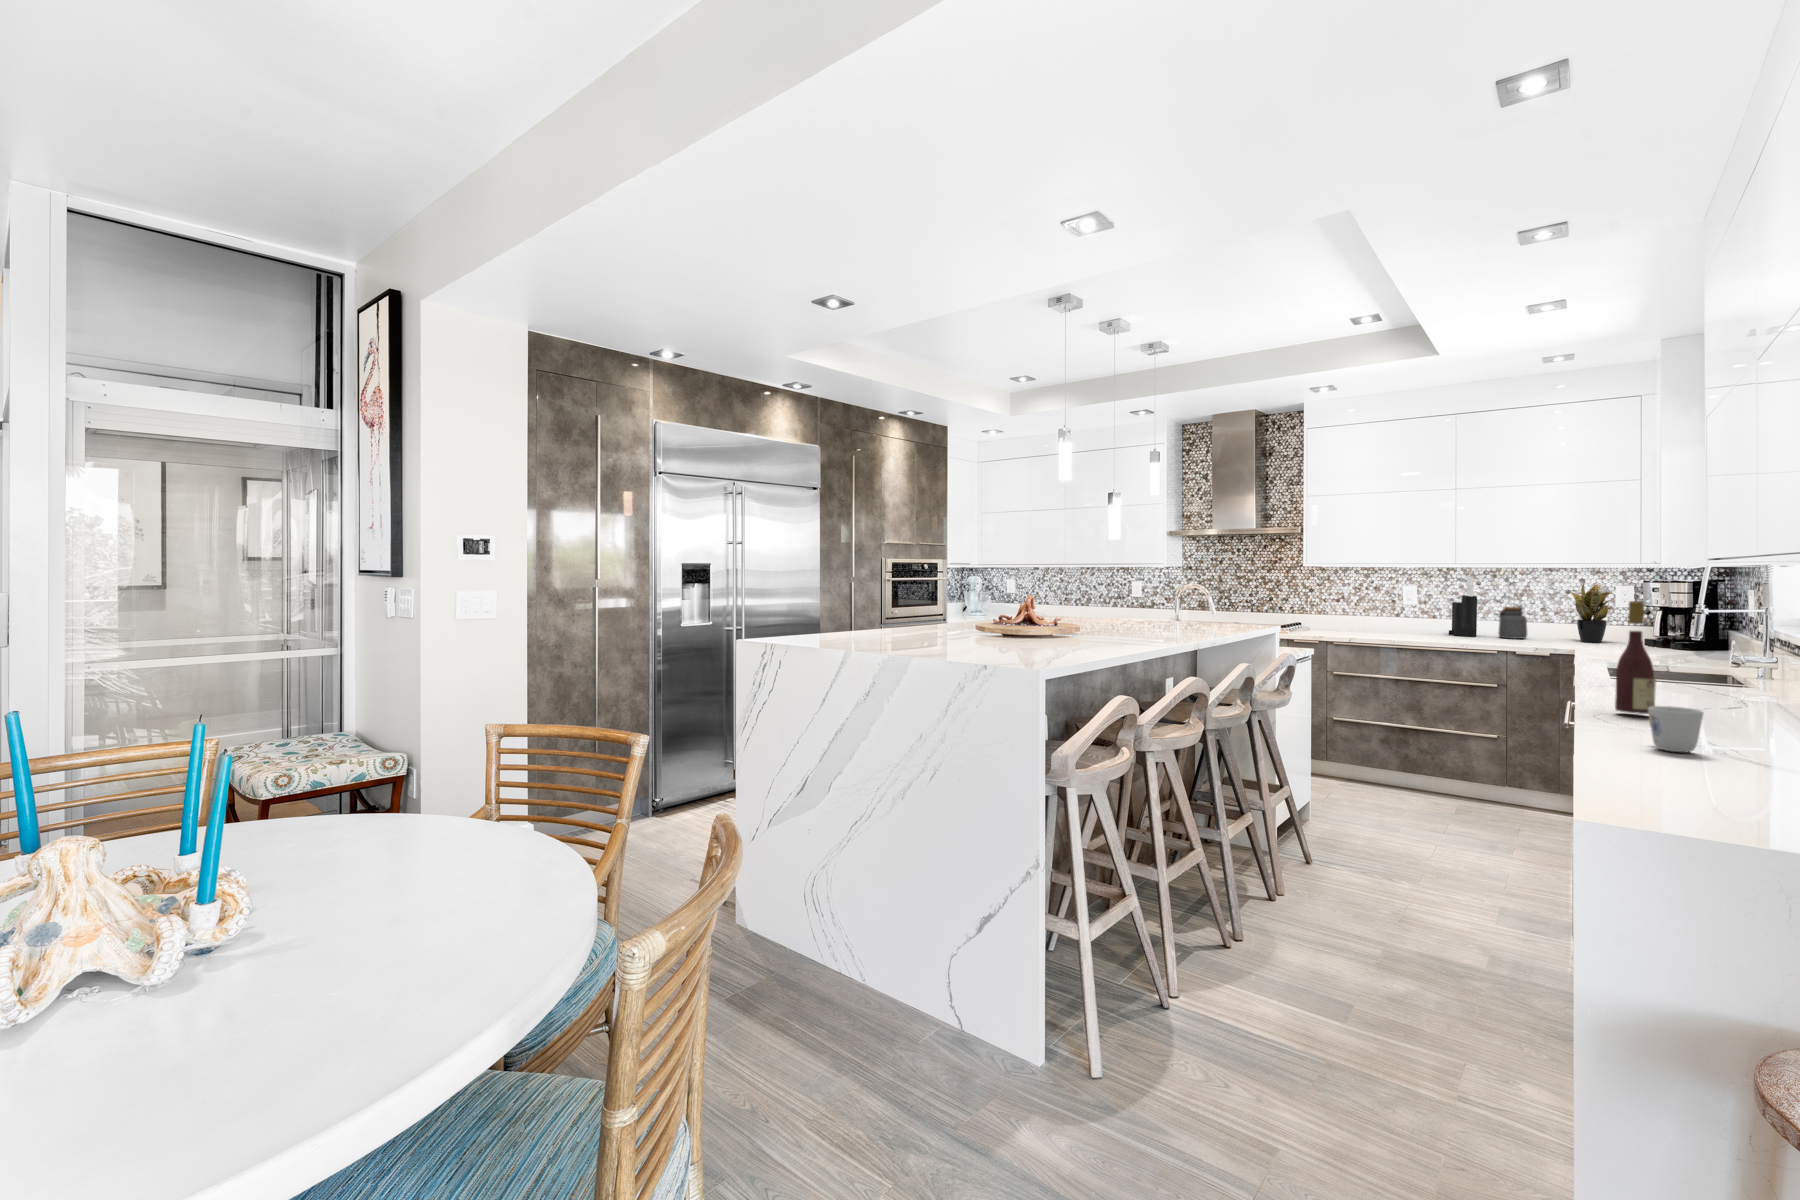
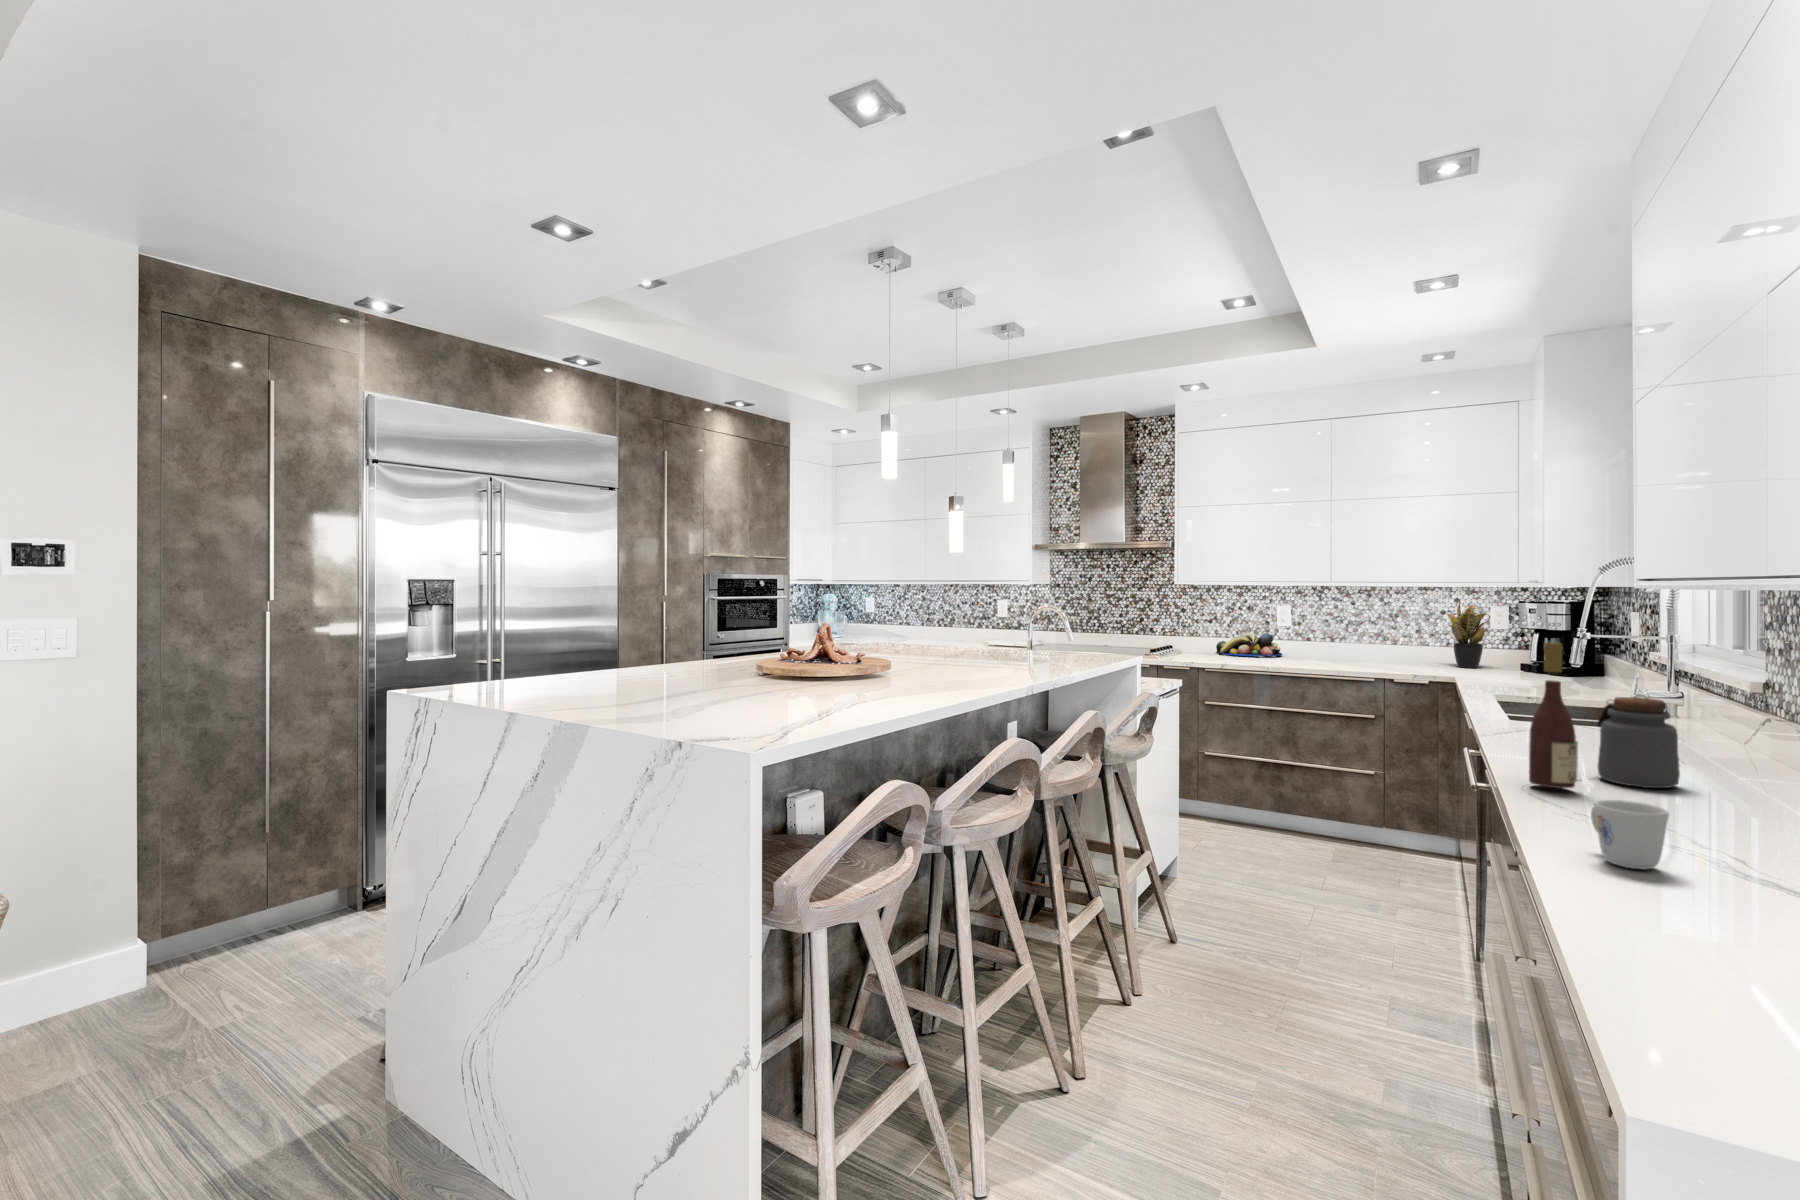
knife block: present [1449,576,1477,636] -> none [1324,596,1353,661]
jar: present [1499,607,1527,639] -> present [1597,697,1680,788]
fruit bowl: none [1342,611,1408,632] -> present [1216,633,1282,657]

